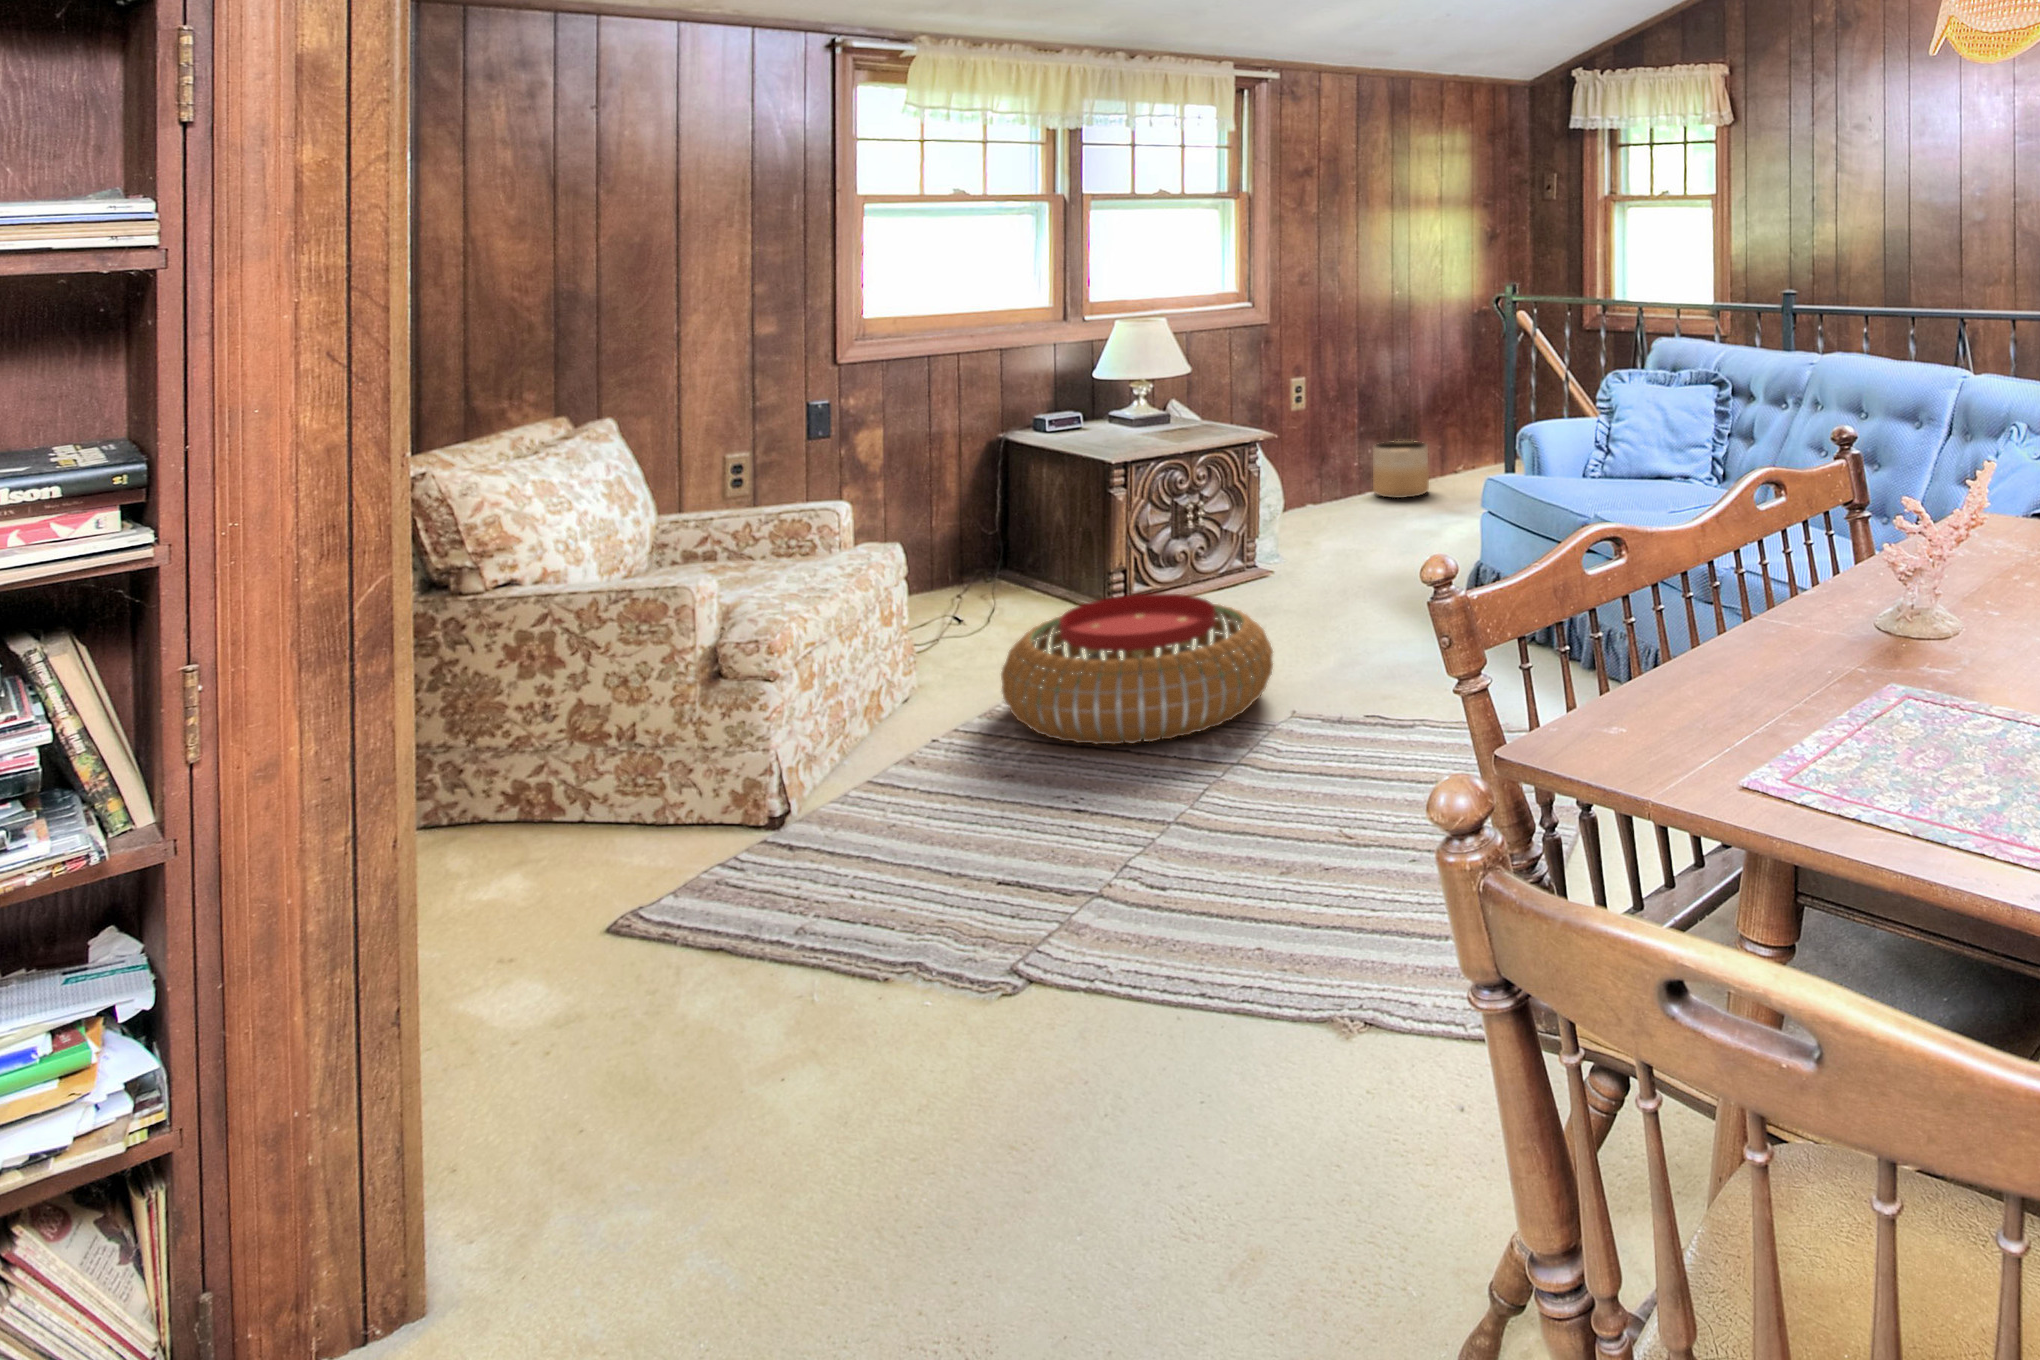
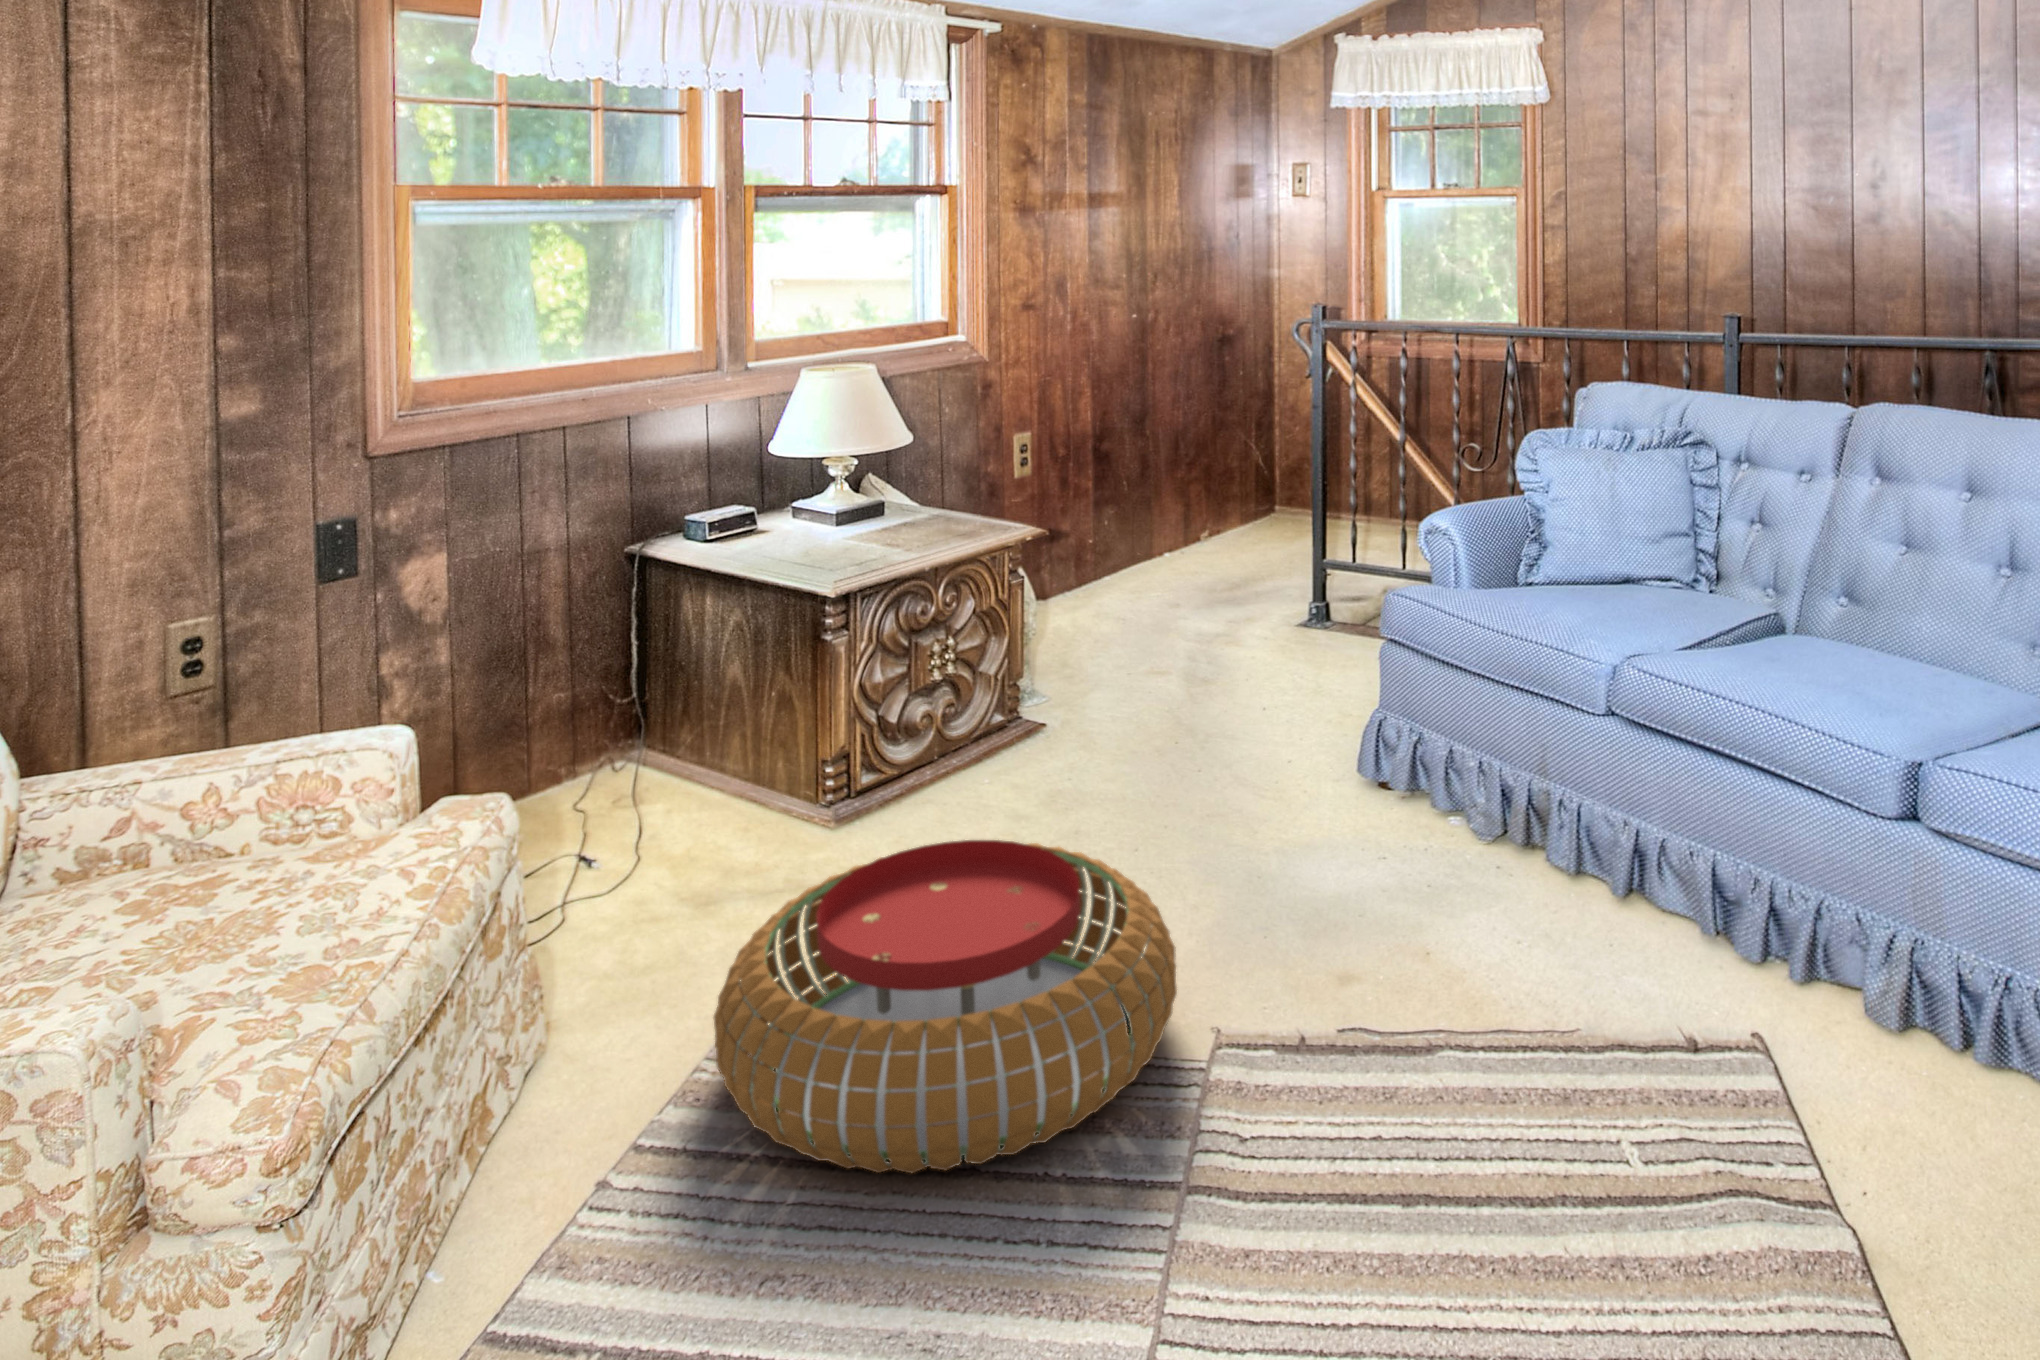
planter: present [1373,441,1429,498] -> none [1113,507,1186,583]

